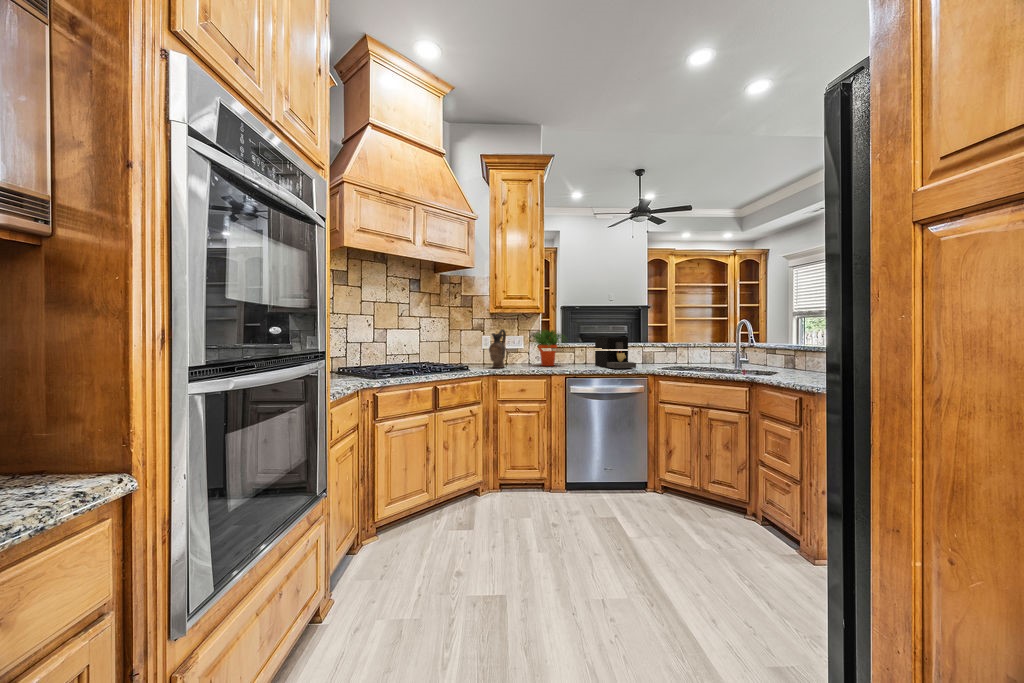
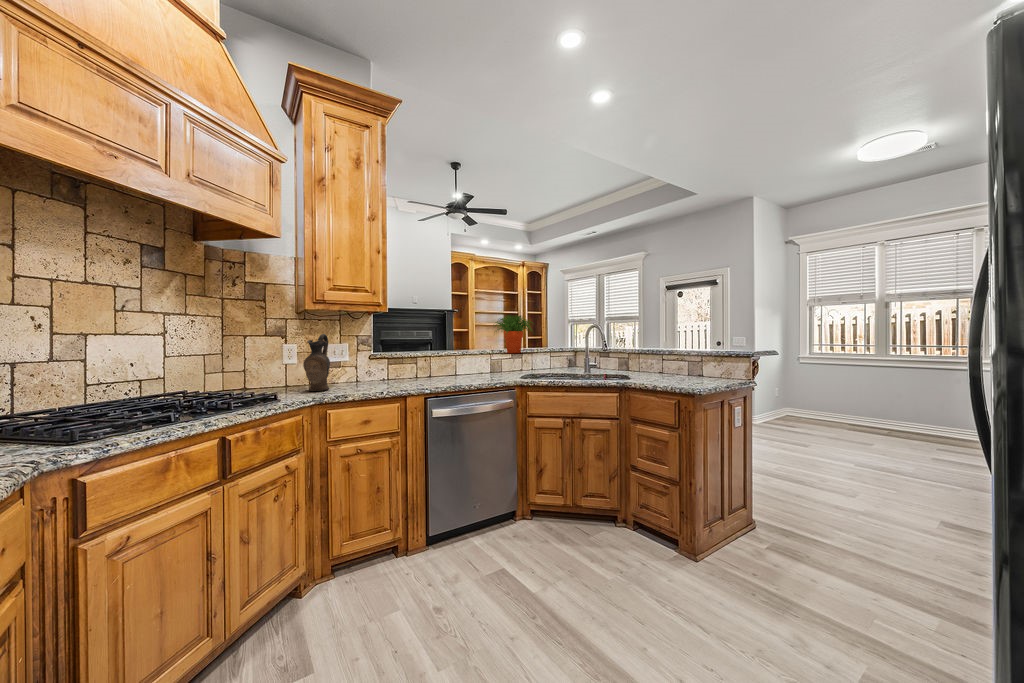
potted plant: present [532,330,567,366] -> present [495,315,533,353]
coffee maker: present [595,337,636,368] -> none [443,343,497,380]

